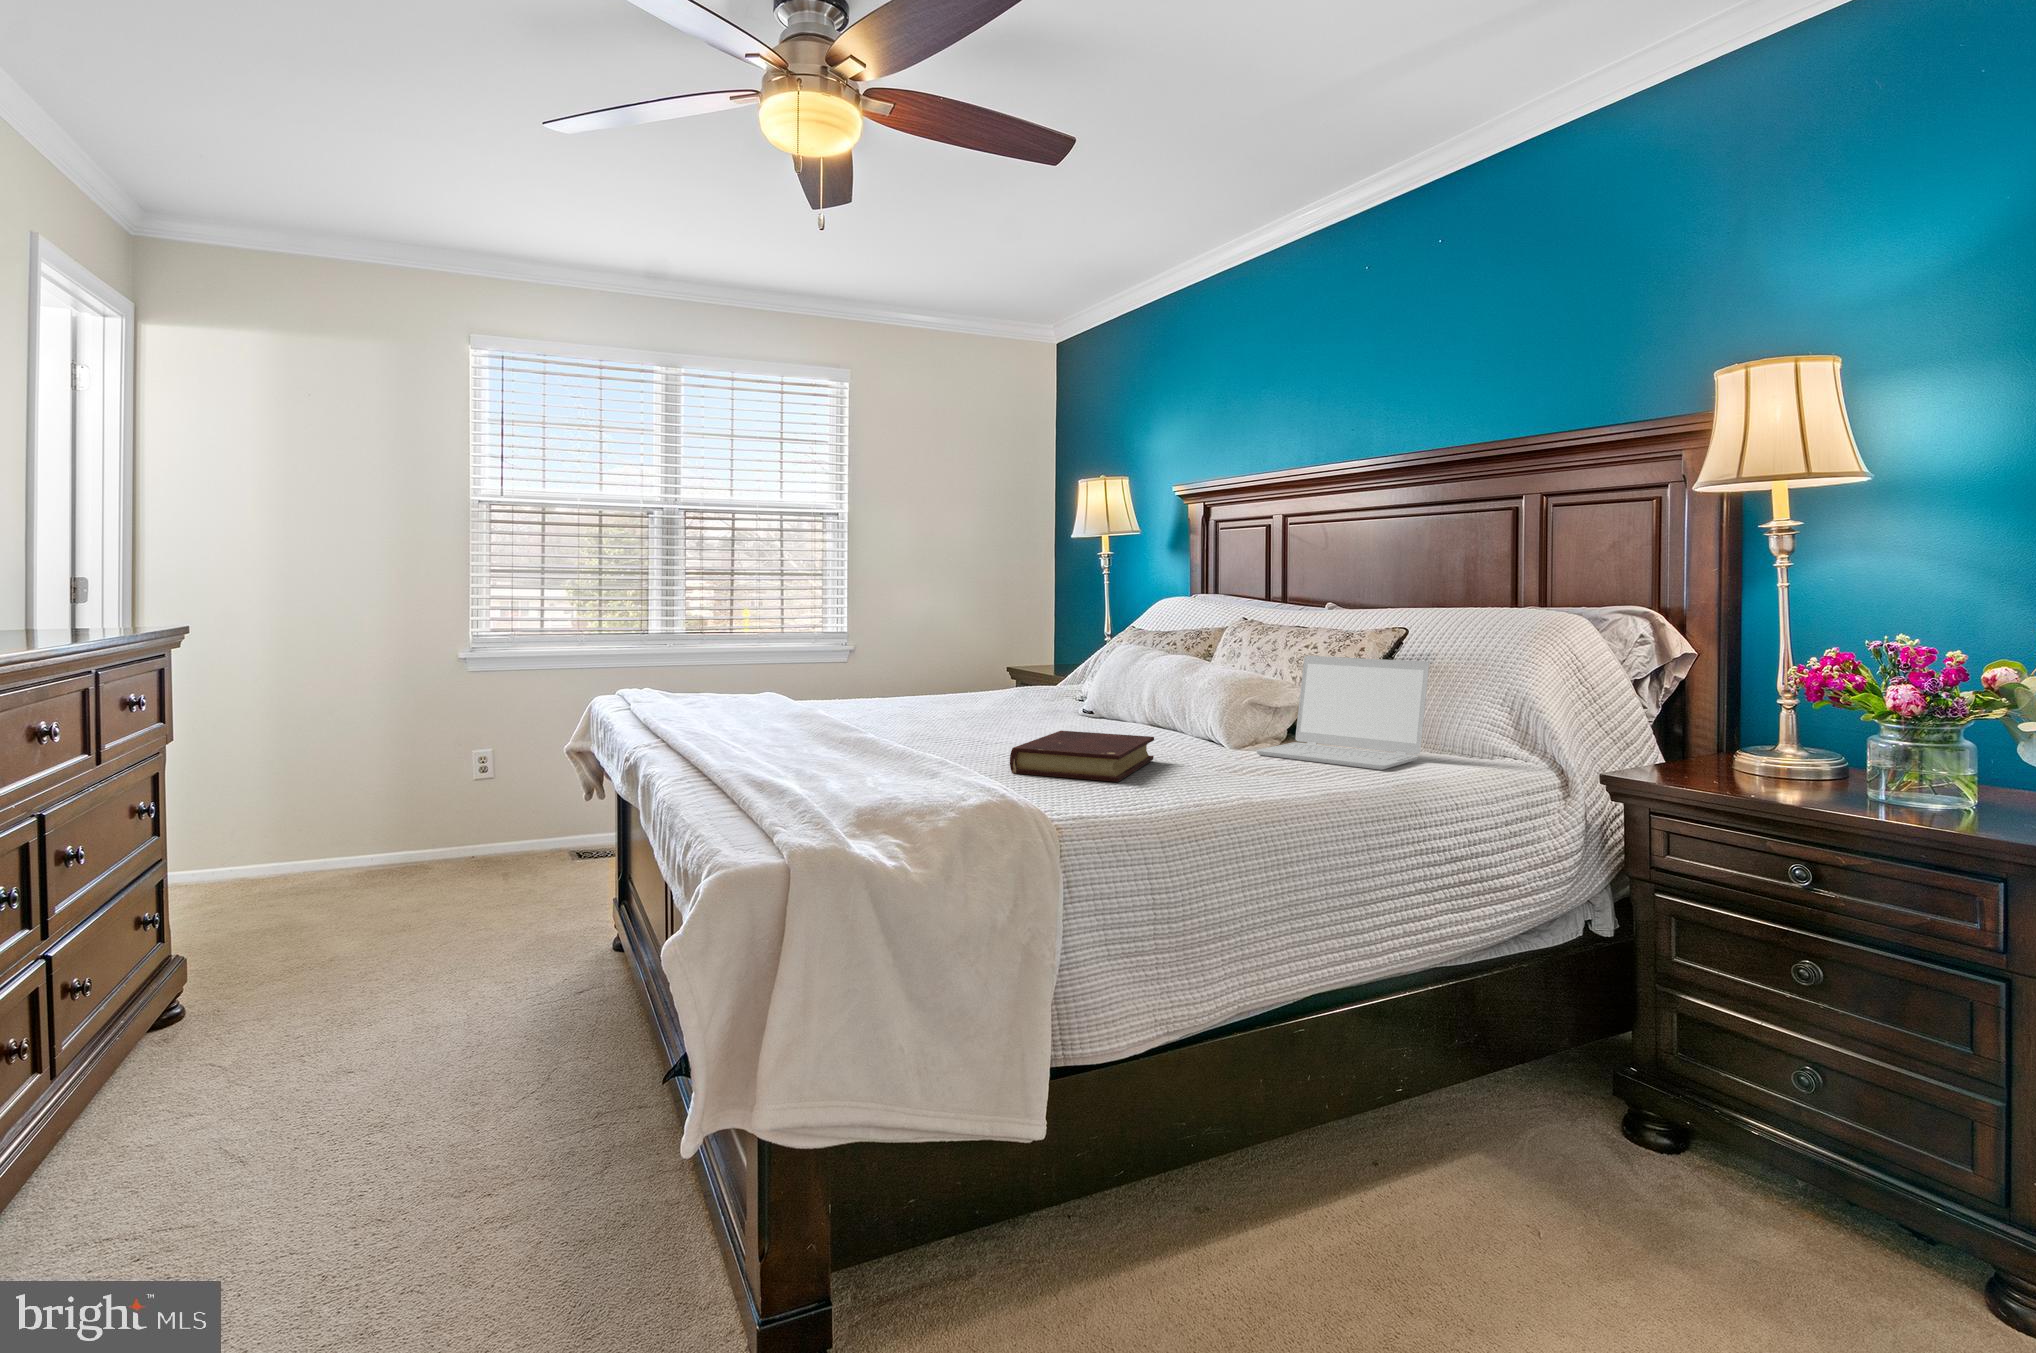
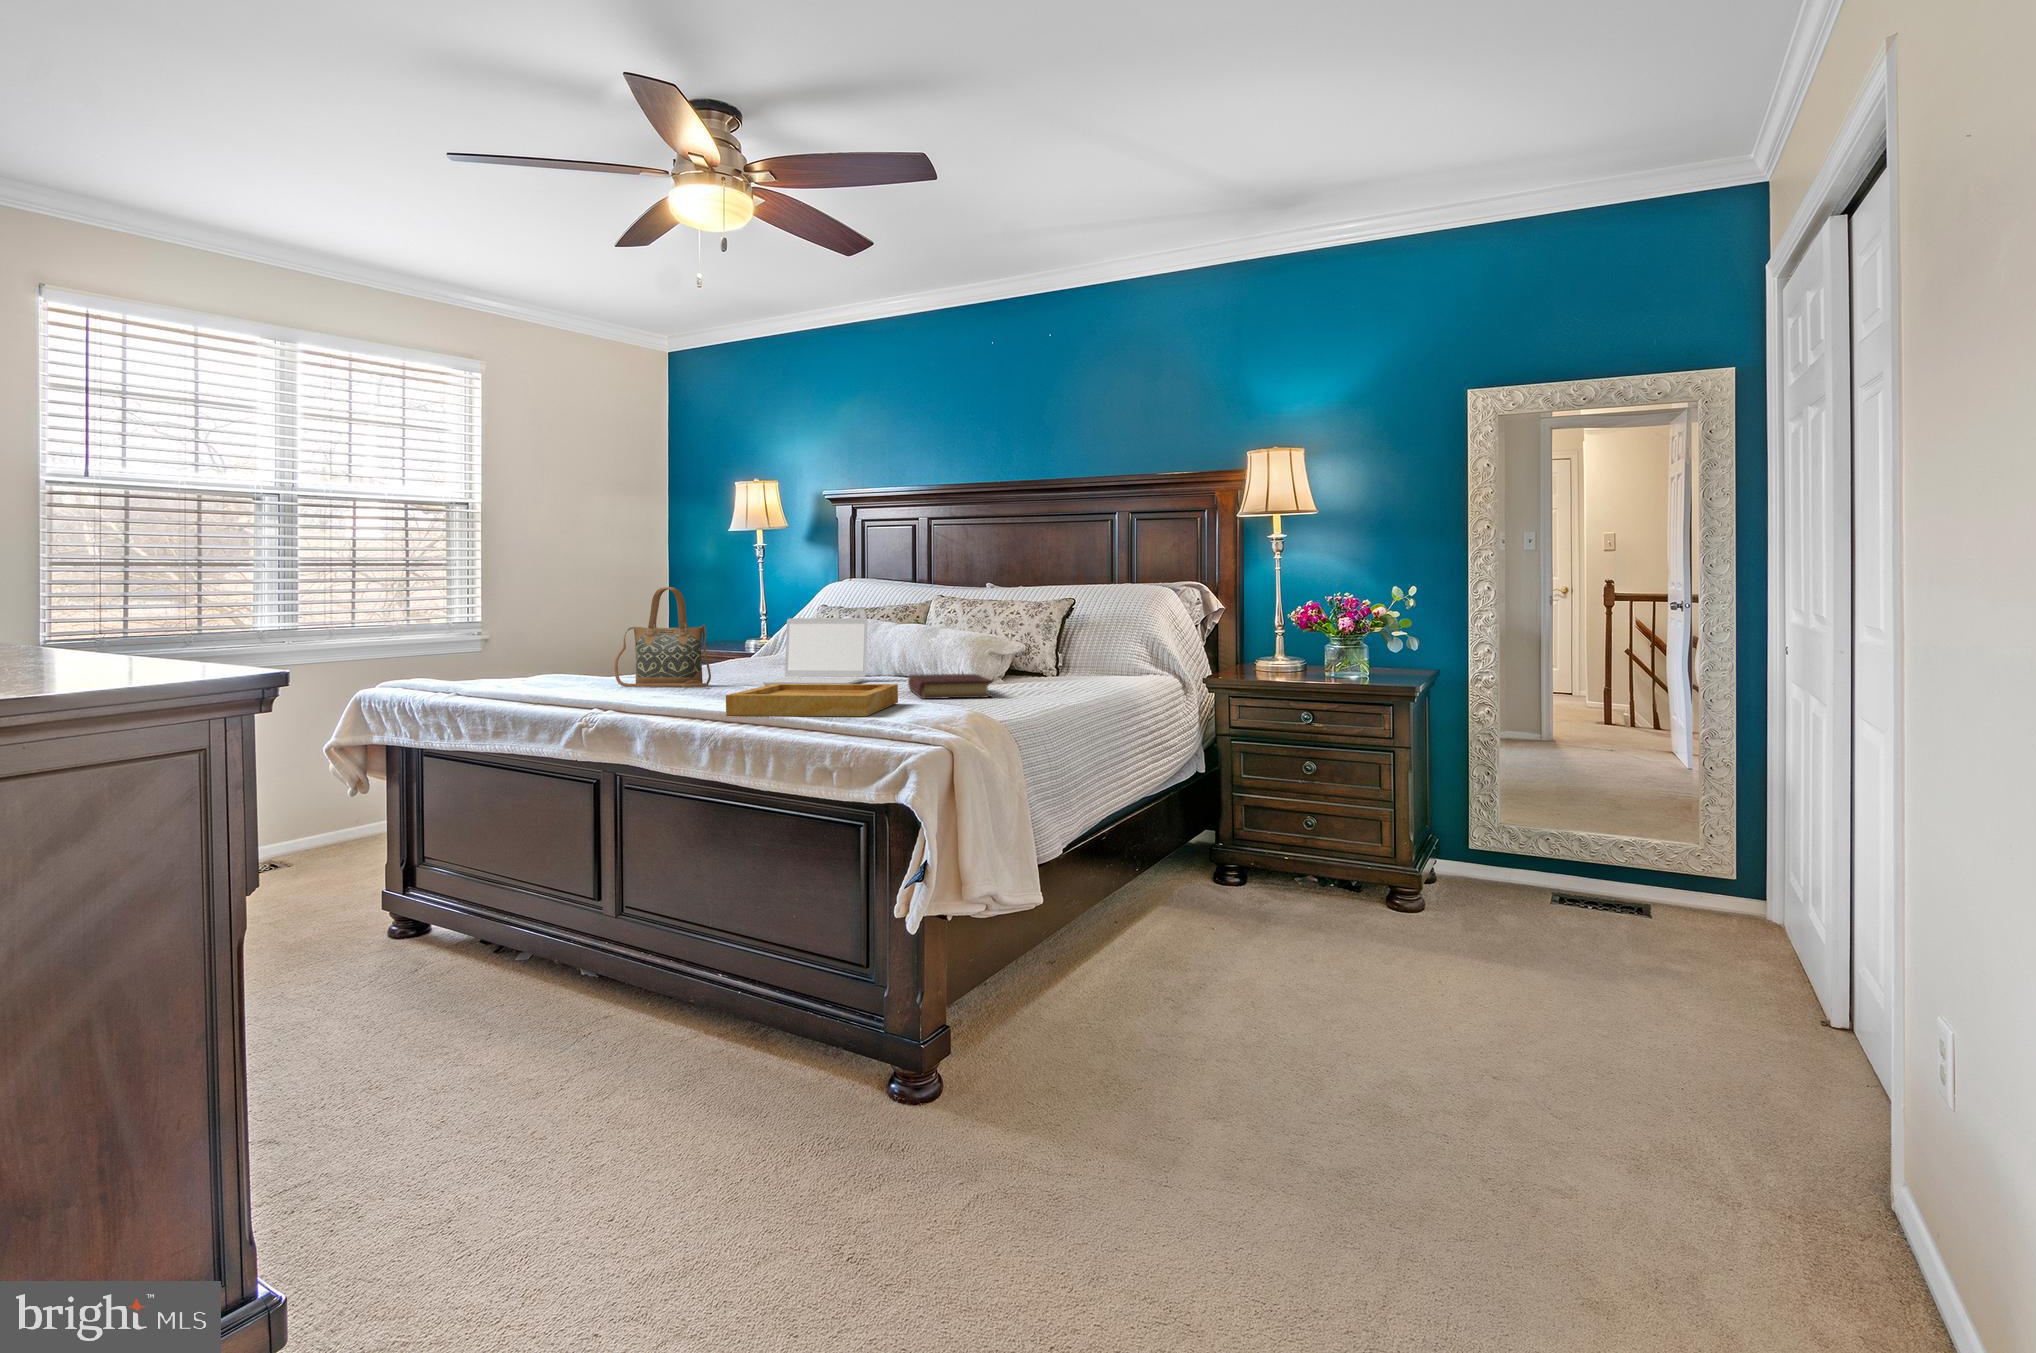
handbag: none [793,599,882,722] -> present [614,587,711,688]
laptop: present [1256,656,1429,770] -> present [763,618,868,685]
tray: none [665,733,947,805] -> present [726,684,898,716]

